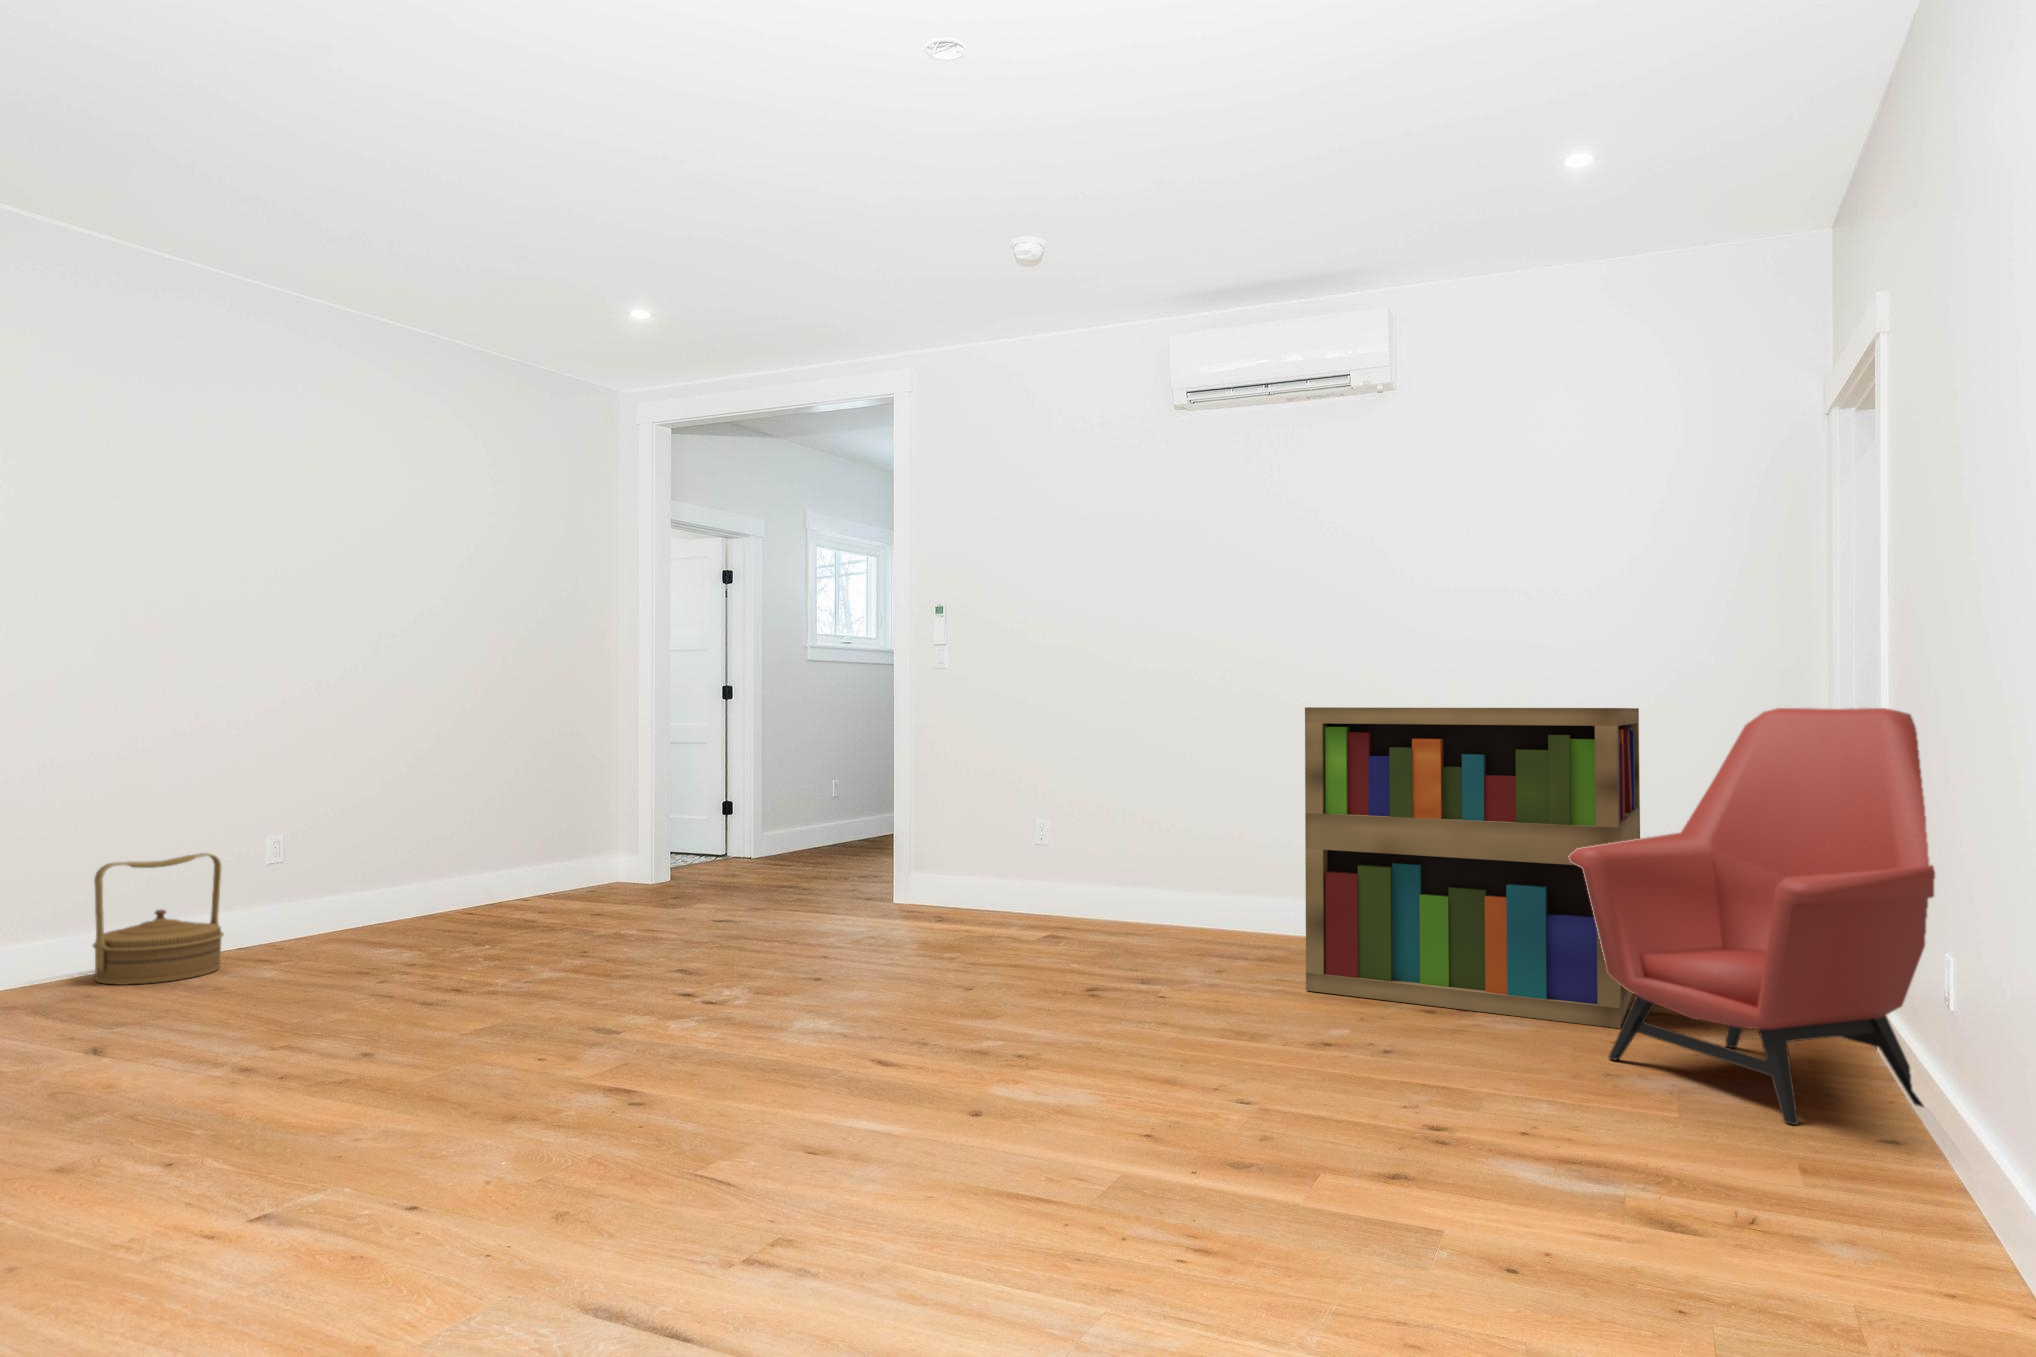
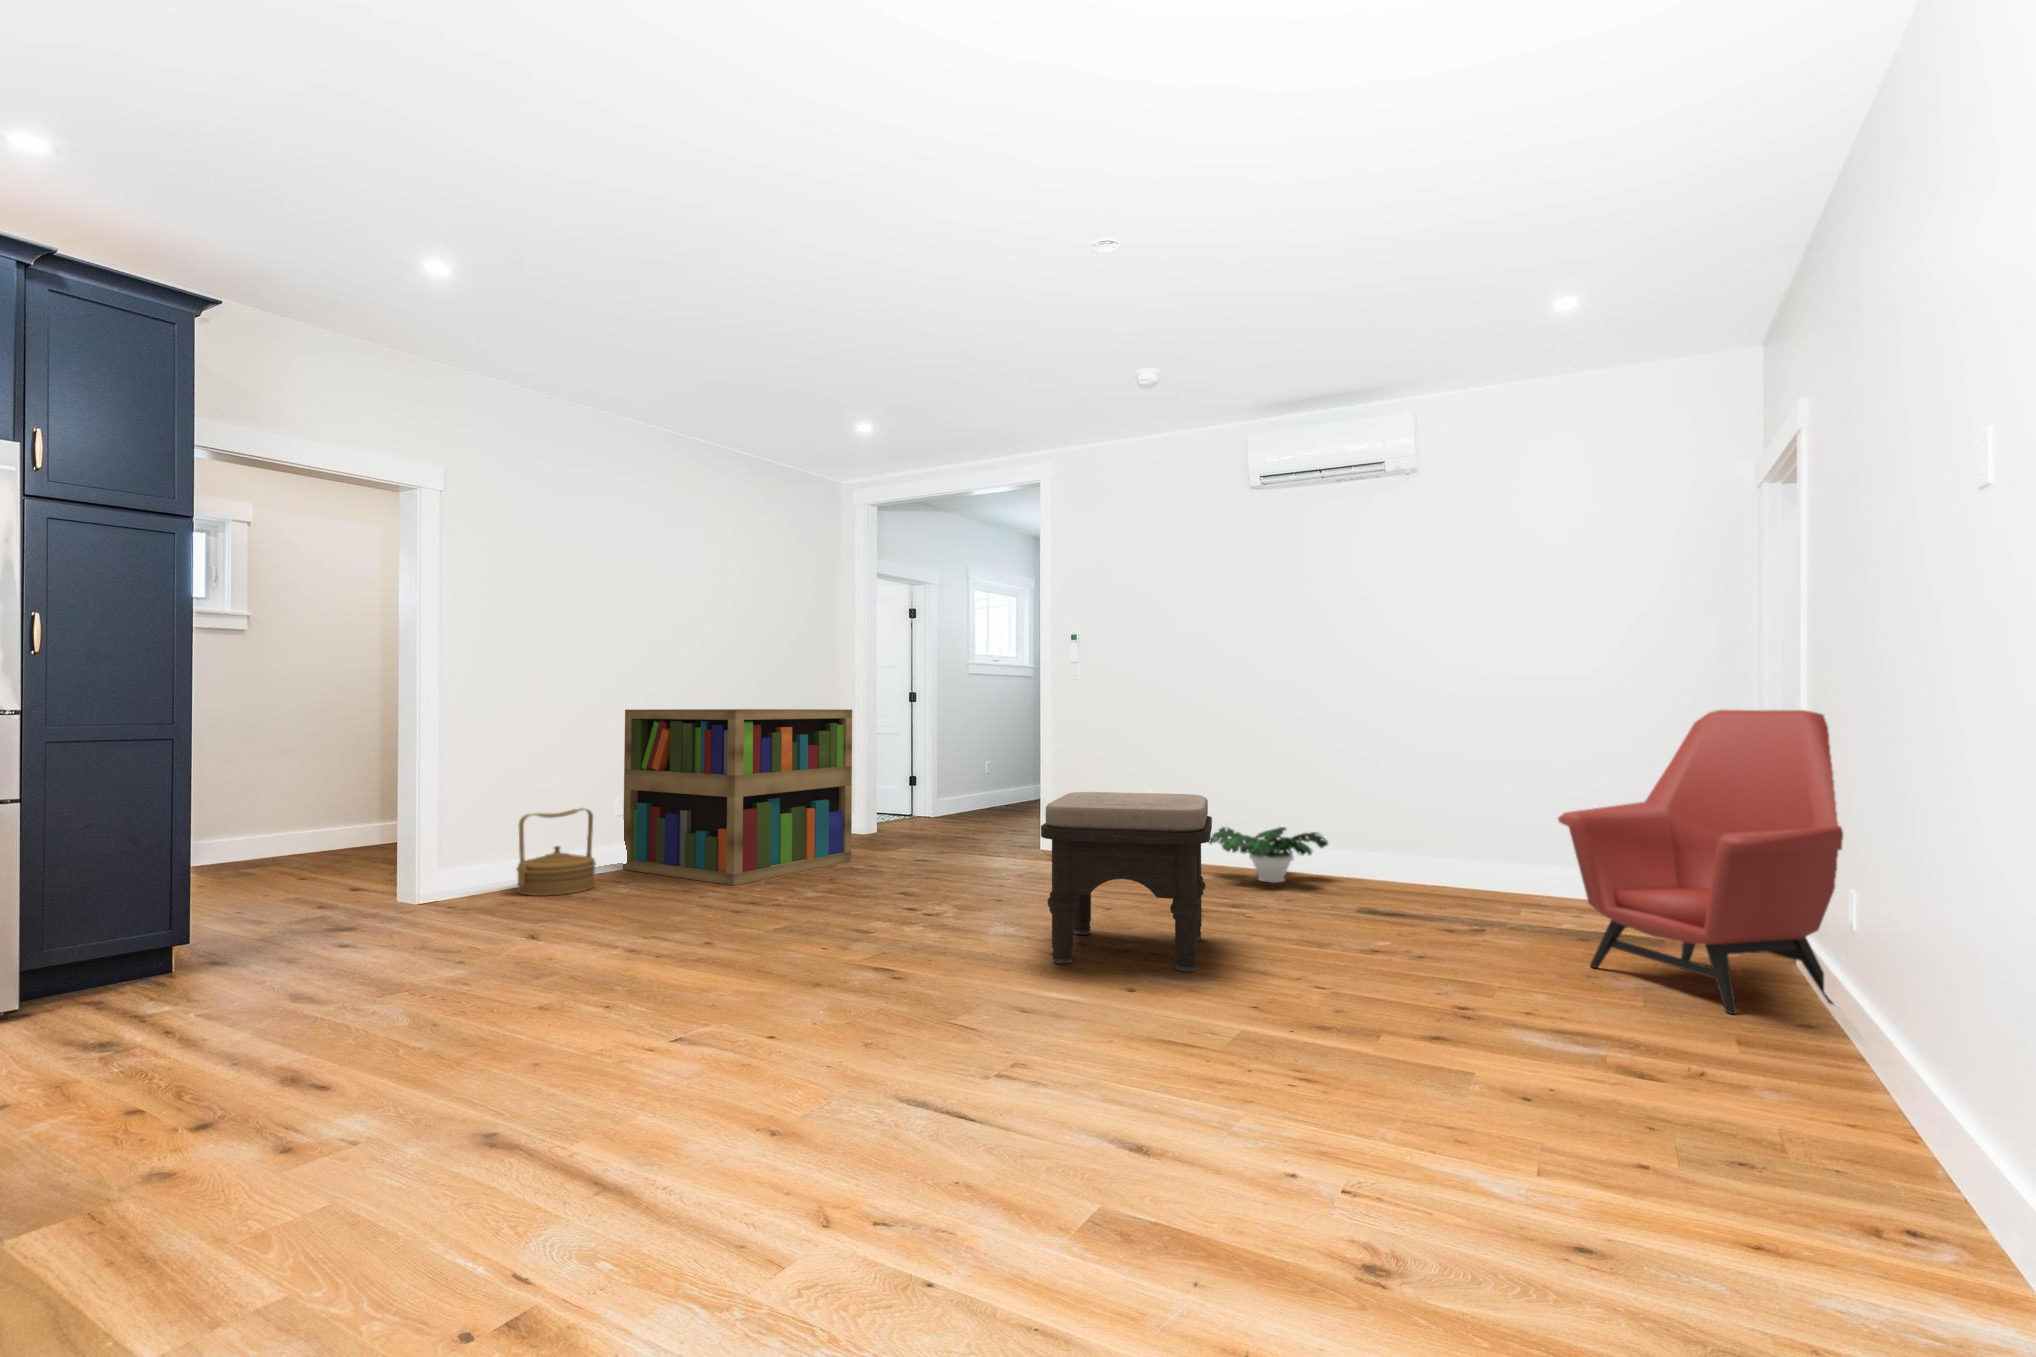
bookshelf: present [1305,707,1640,1028] -> present [623,709,852,885]
ottoman: none [856,825,1106,1082] -> present [1041,792,1212,972]
potted plant: none [1115,869,1276,945] -> present [1209,827,1328,883]

